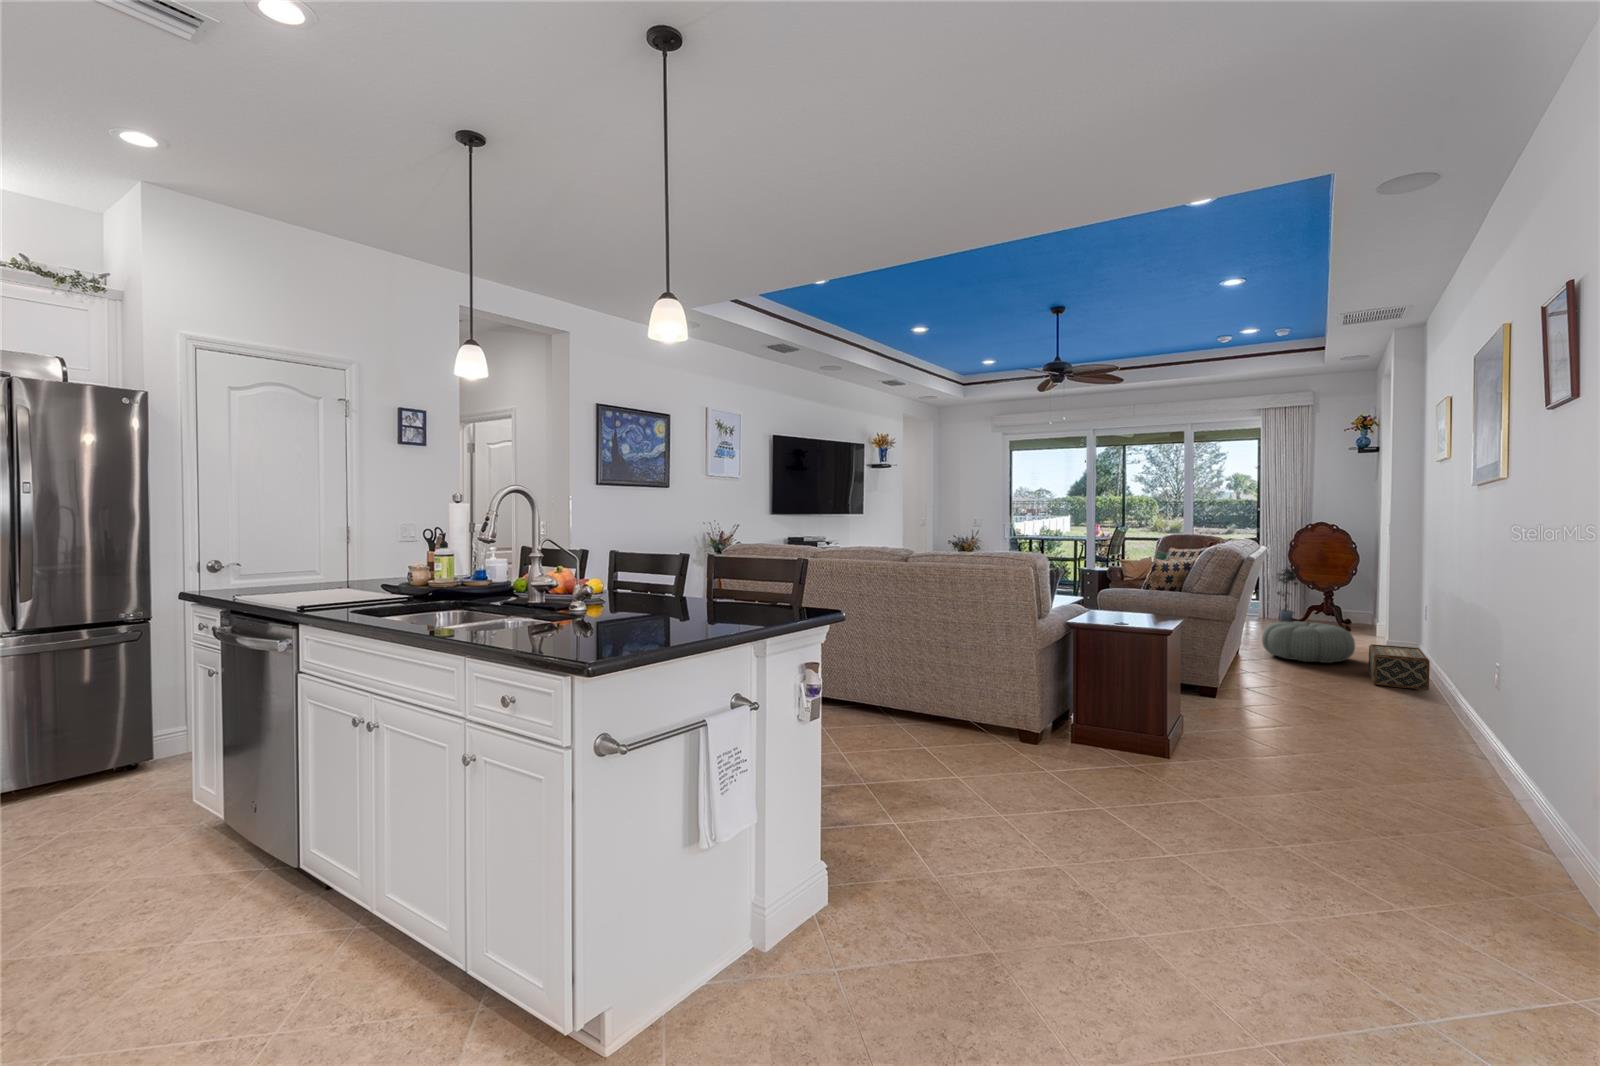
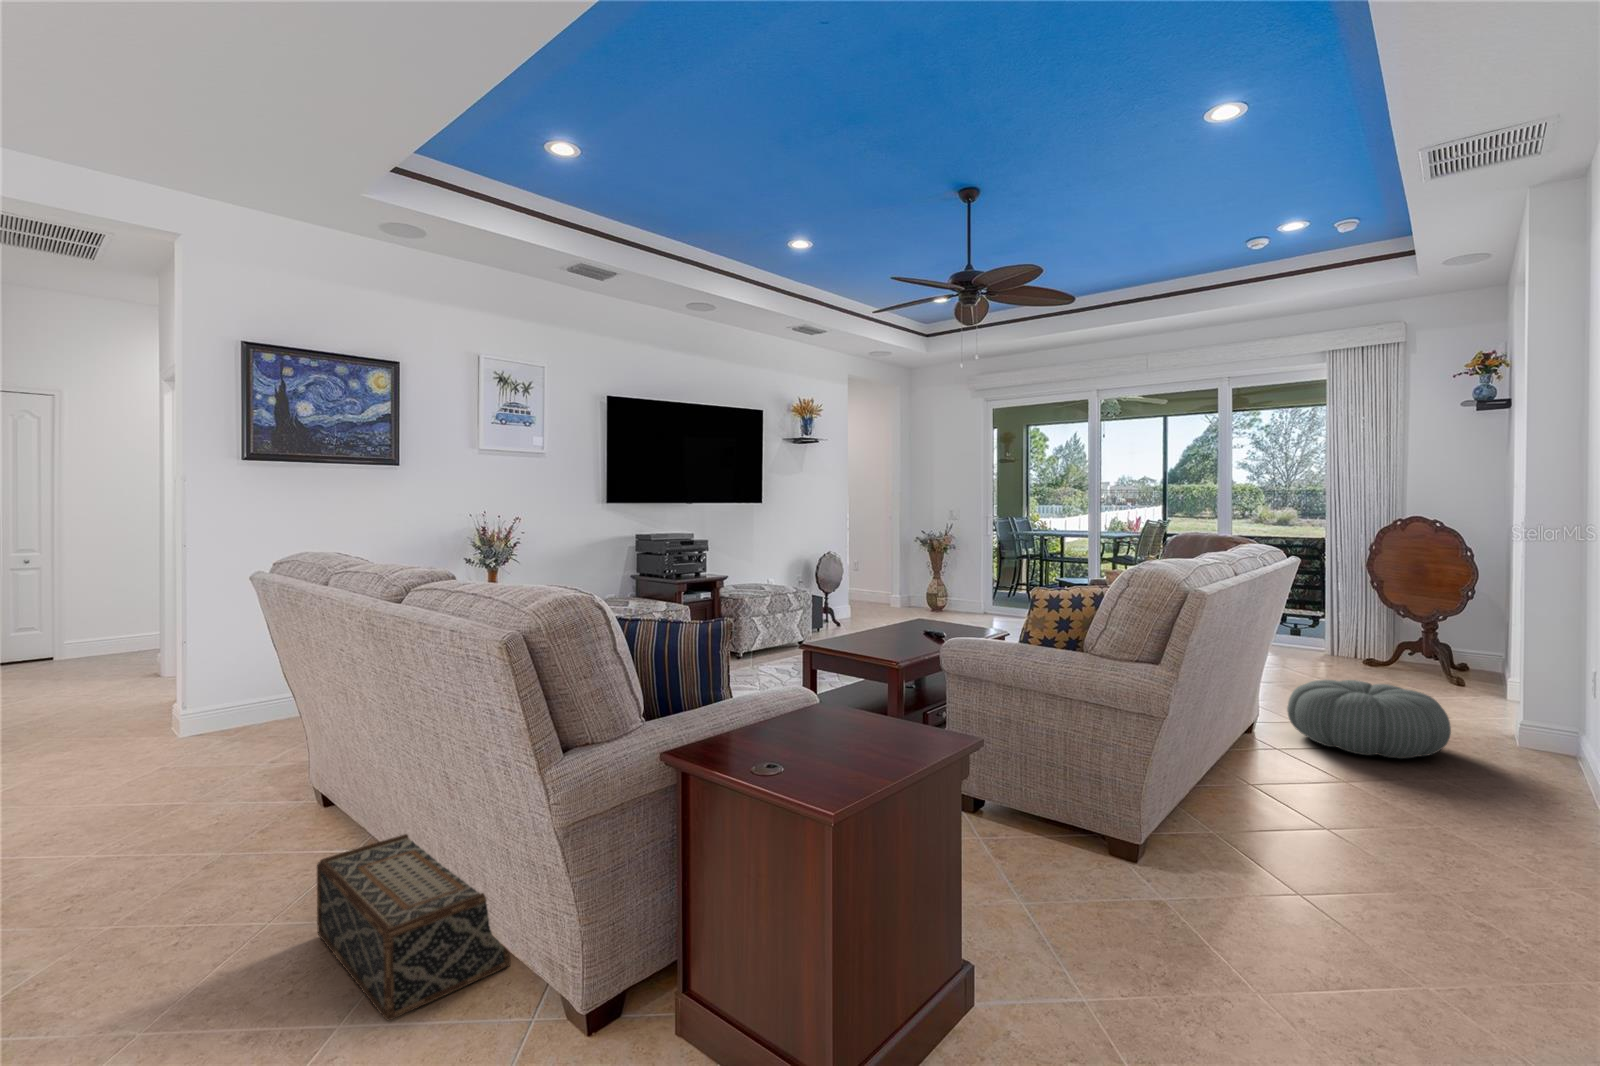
potted plant: present [1277,568,1298,622] -> none [1340,577,1388,665]
woven basket: present [1369,644,1430,690] -> present [317,834,511,1020]

